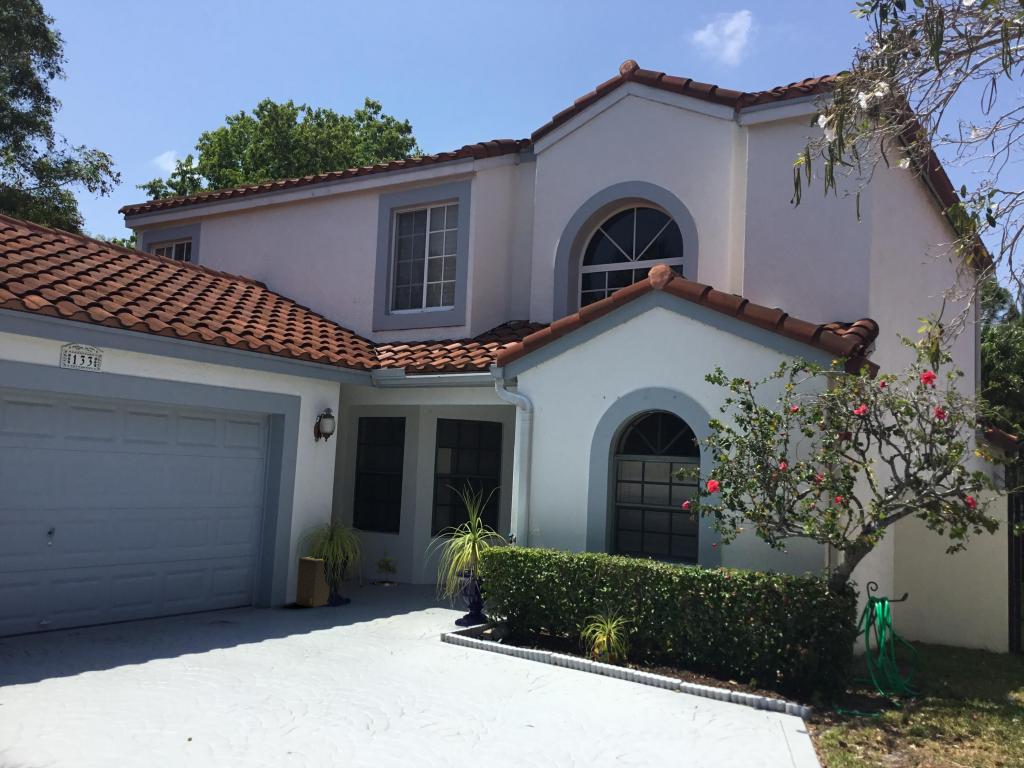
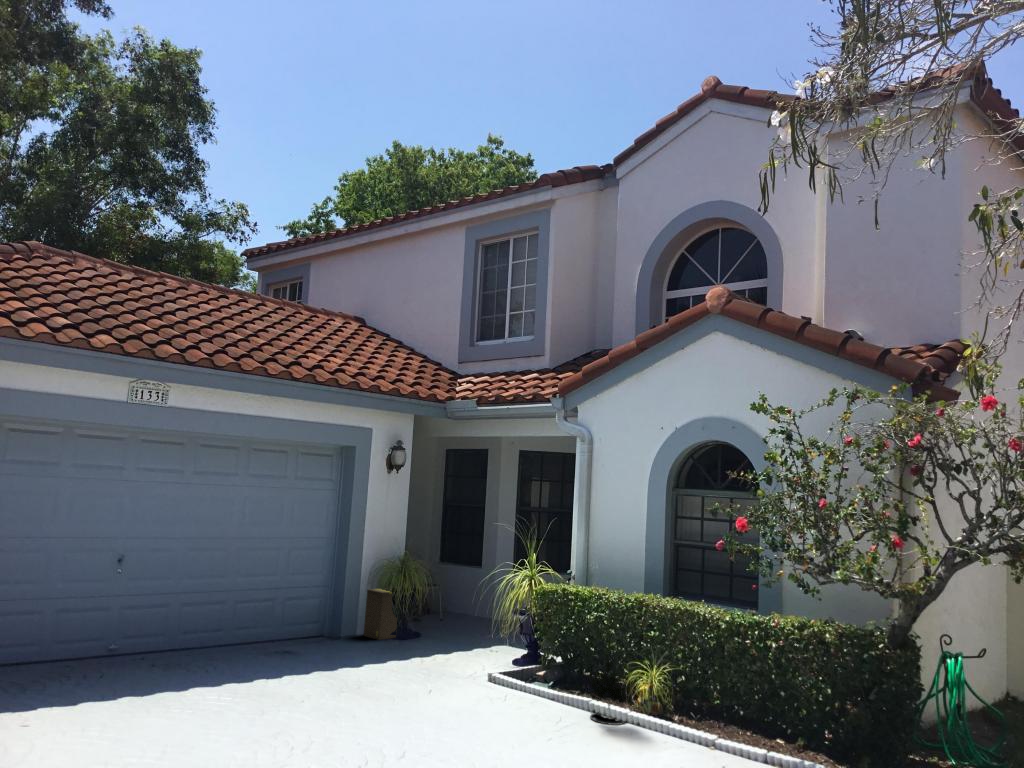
potted tree: present [376,550,398,586] -> present [589,652,628,725]

